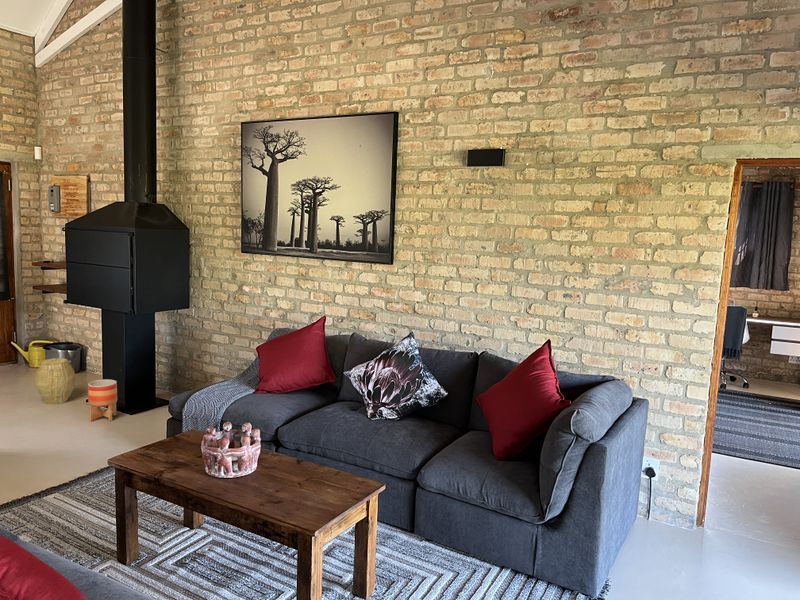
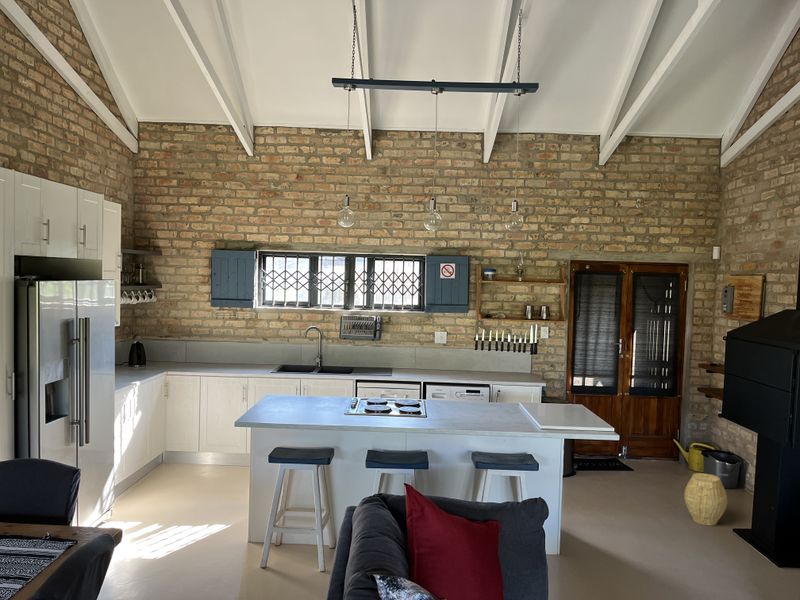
planter: present [88,379,117,422] -> none [735,515,770,570]

